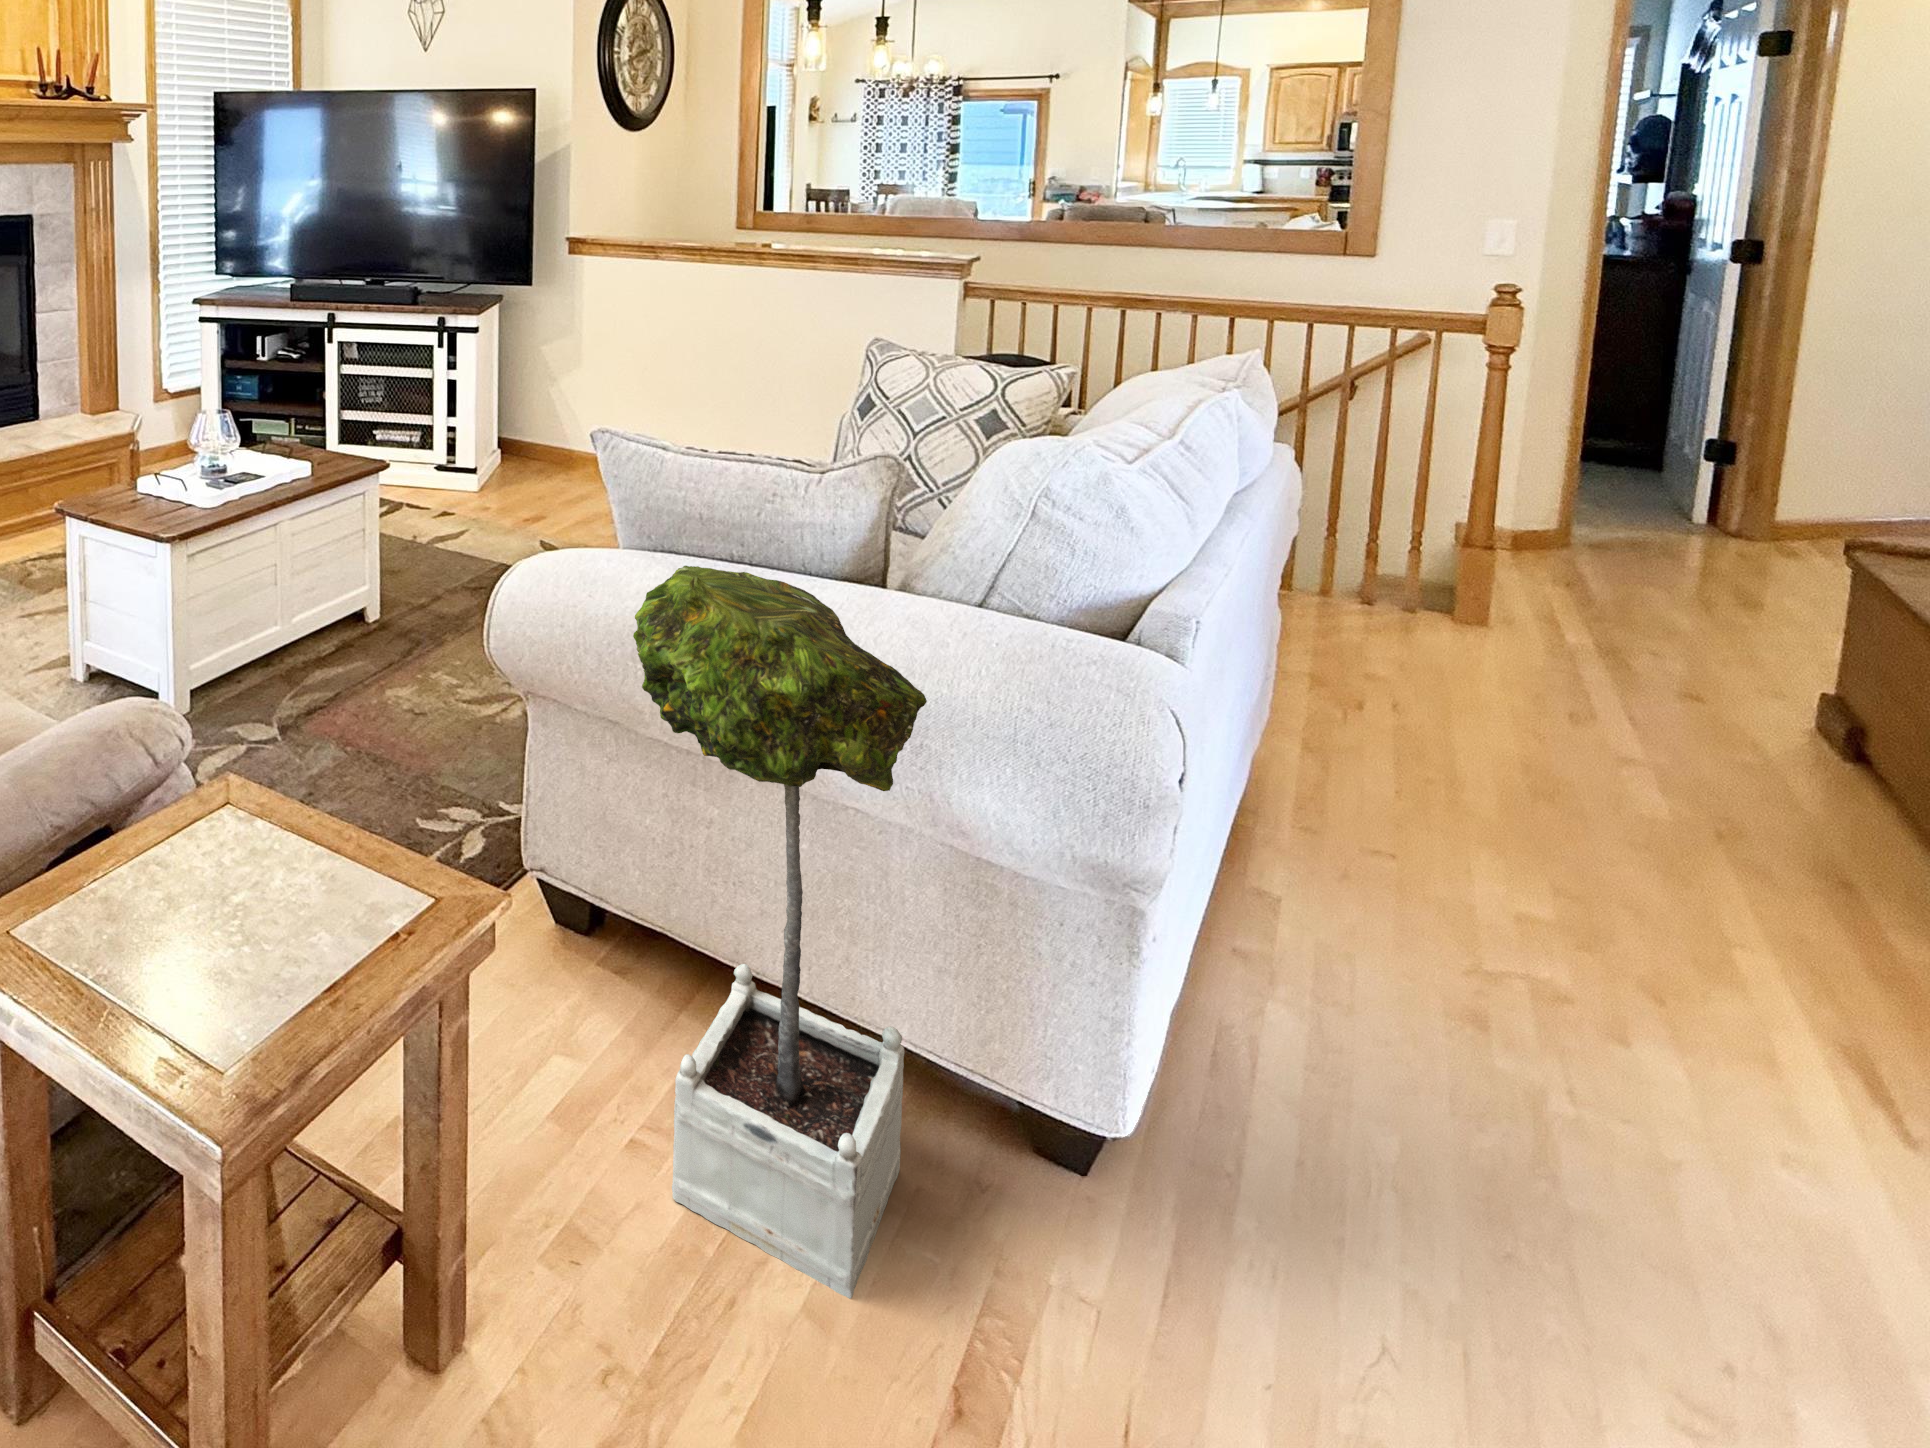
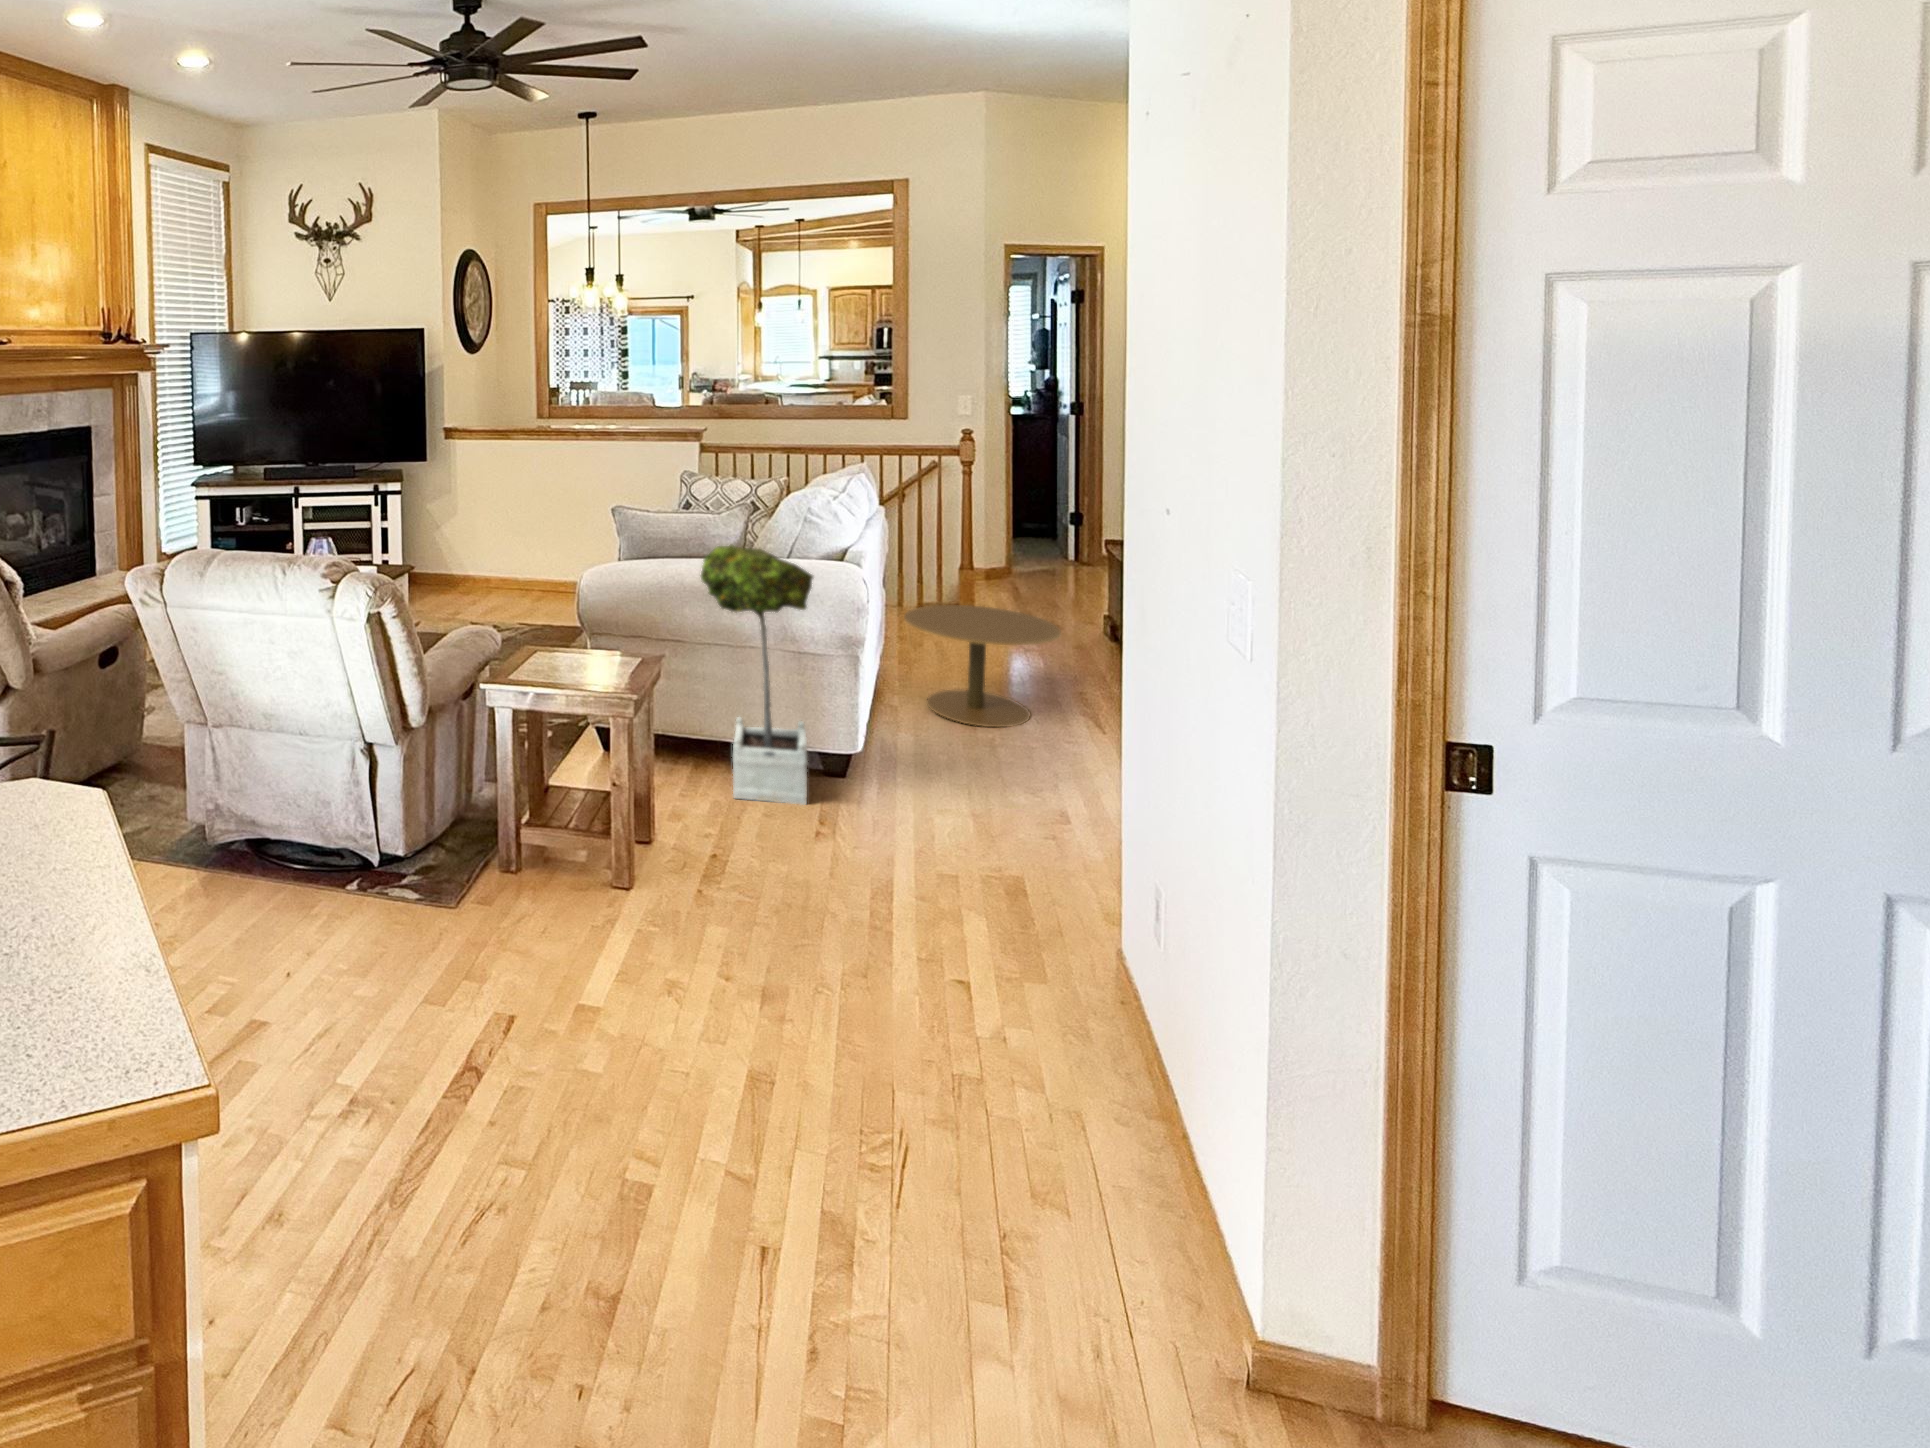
side table: none [1278,691,1758,1073] -> present [904,605,1061,727]

